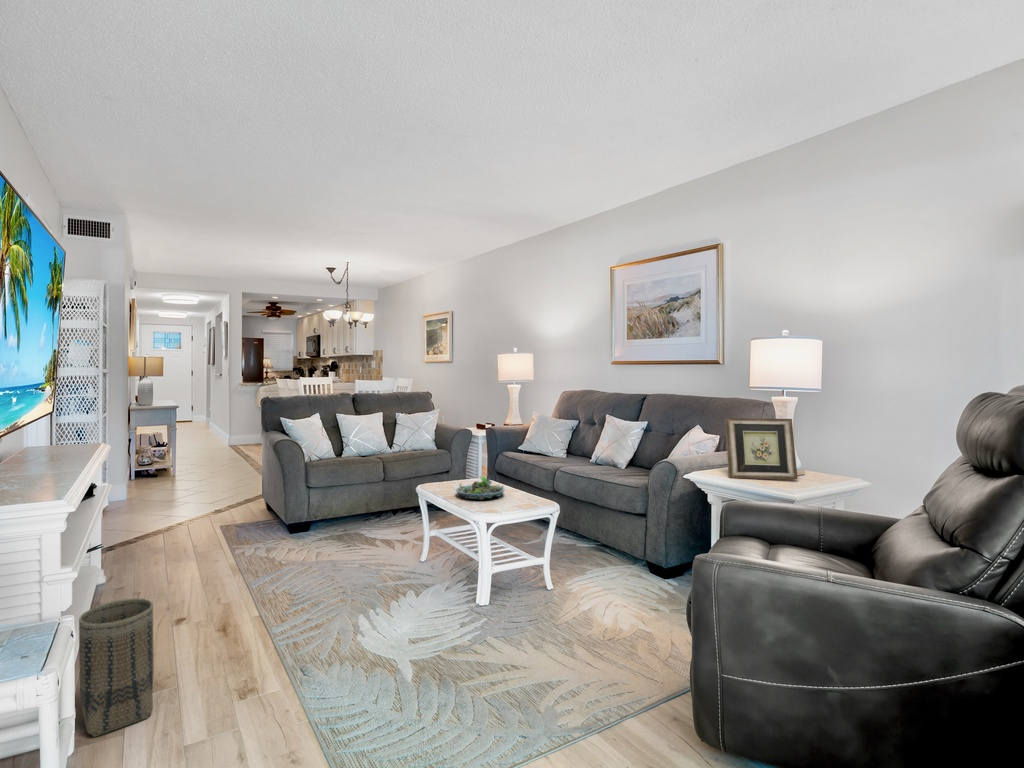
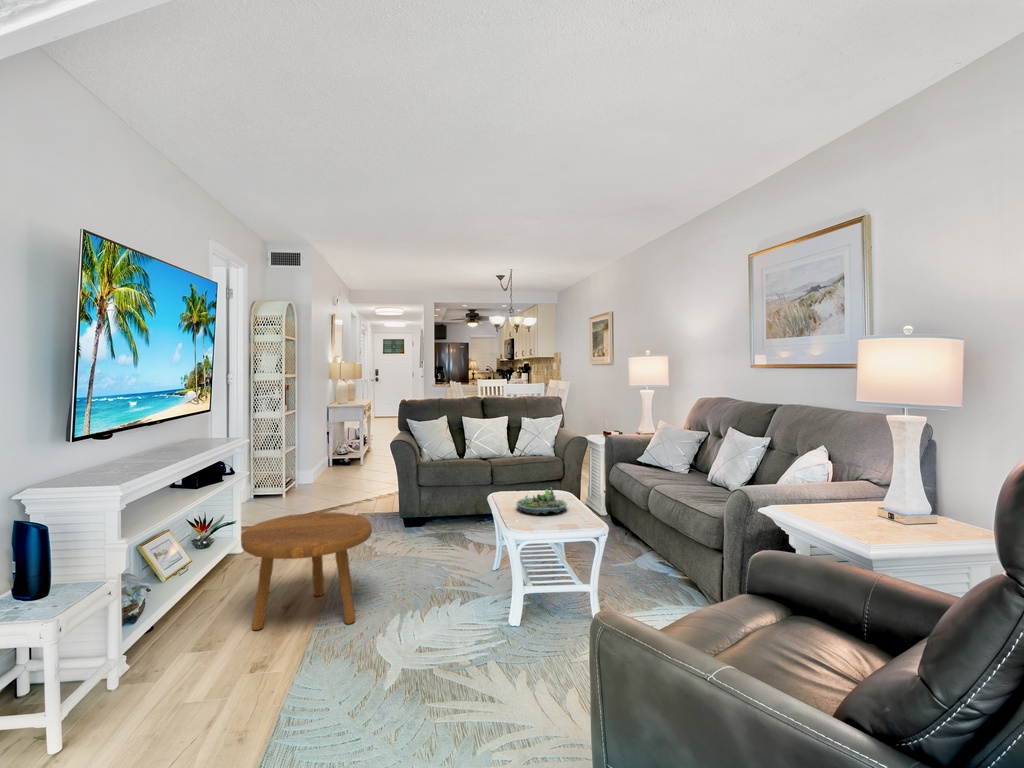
picture frame: present [725,418,798,479] -> none [815,442,917,531]
footstool: none [177,518,330,662] -> present [241,512,372,630]
basket: present [79,598,154,737] -> none [141,568,198,674]

